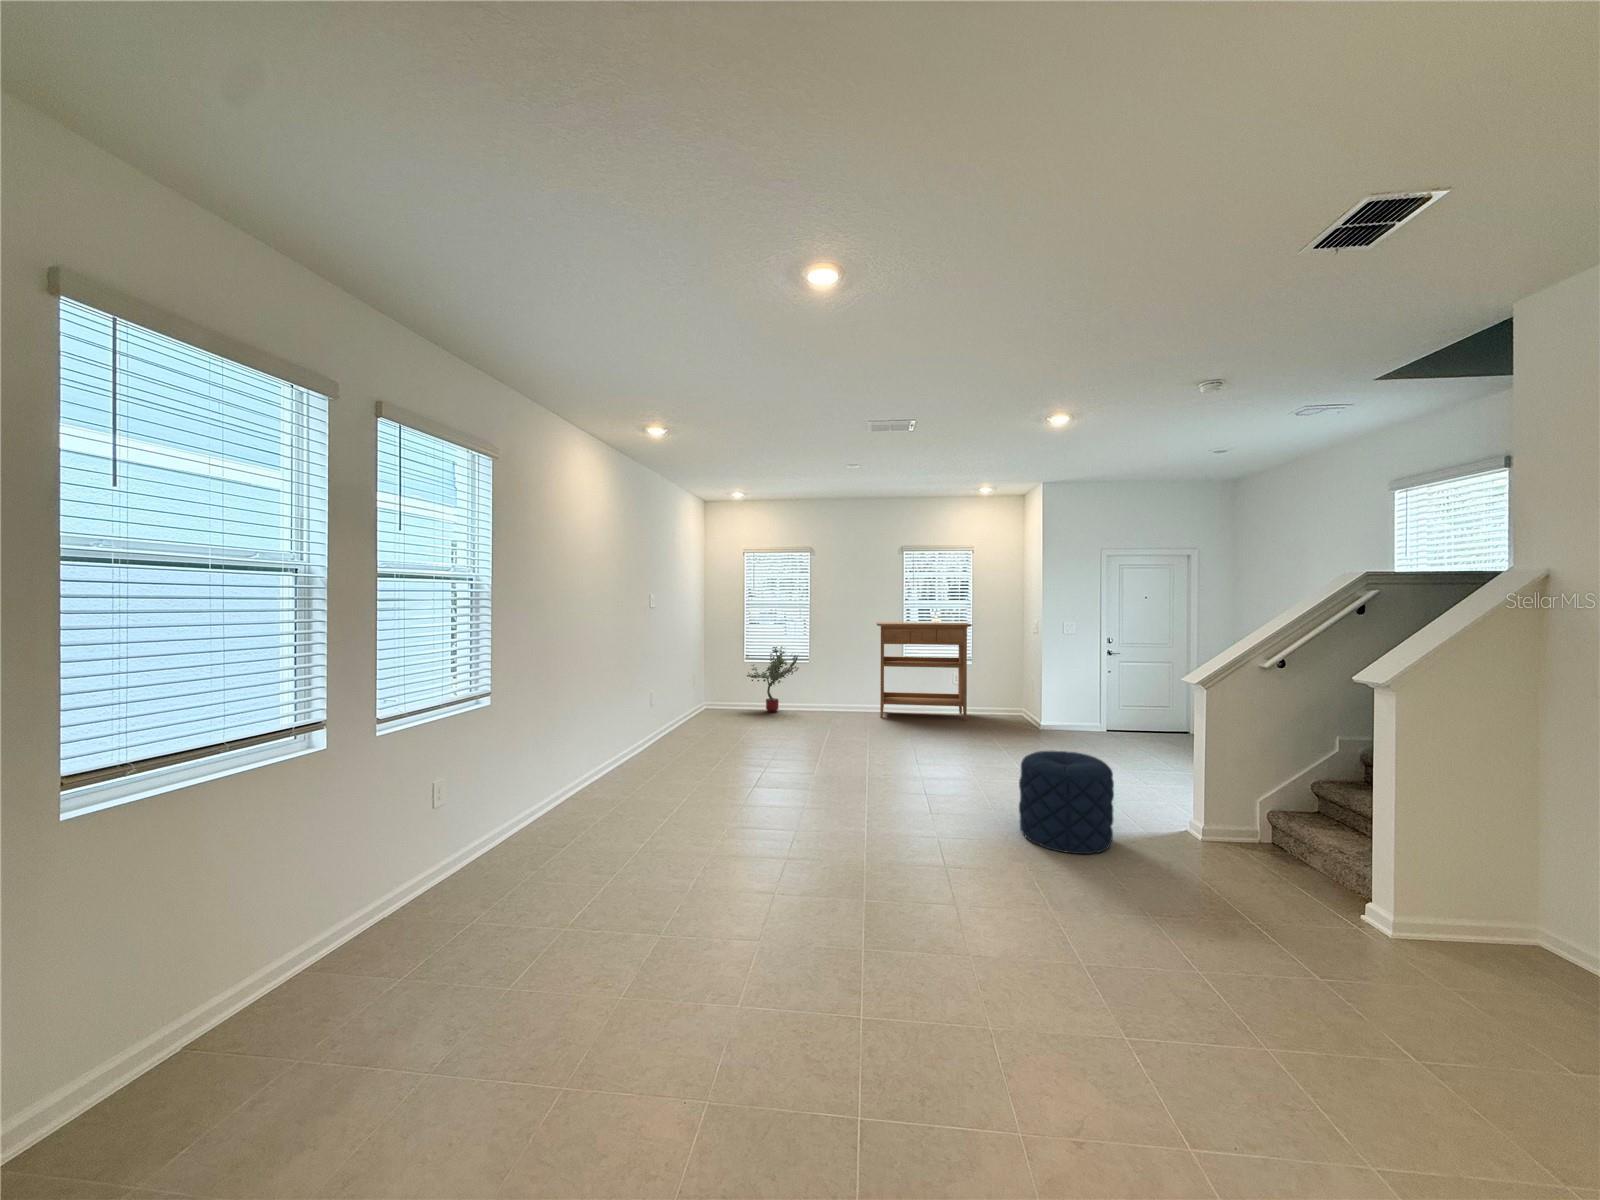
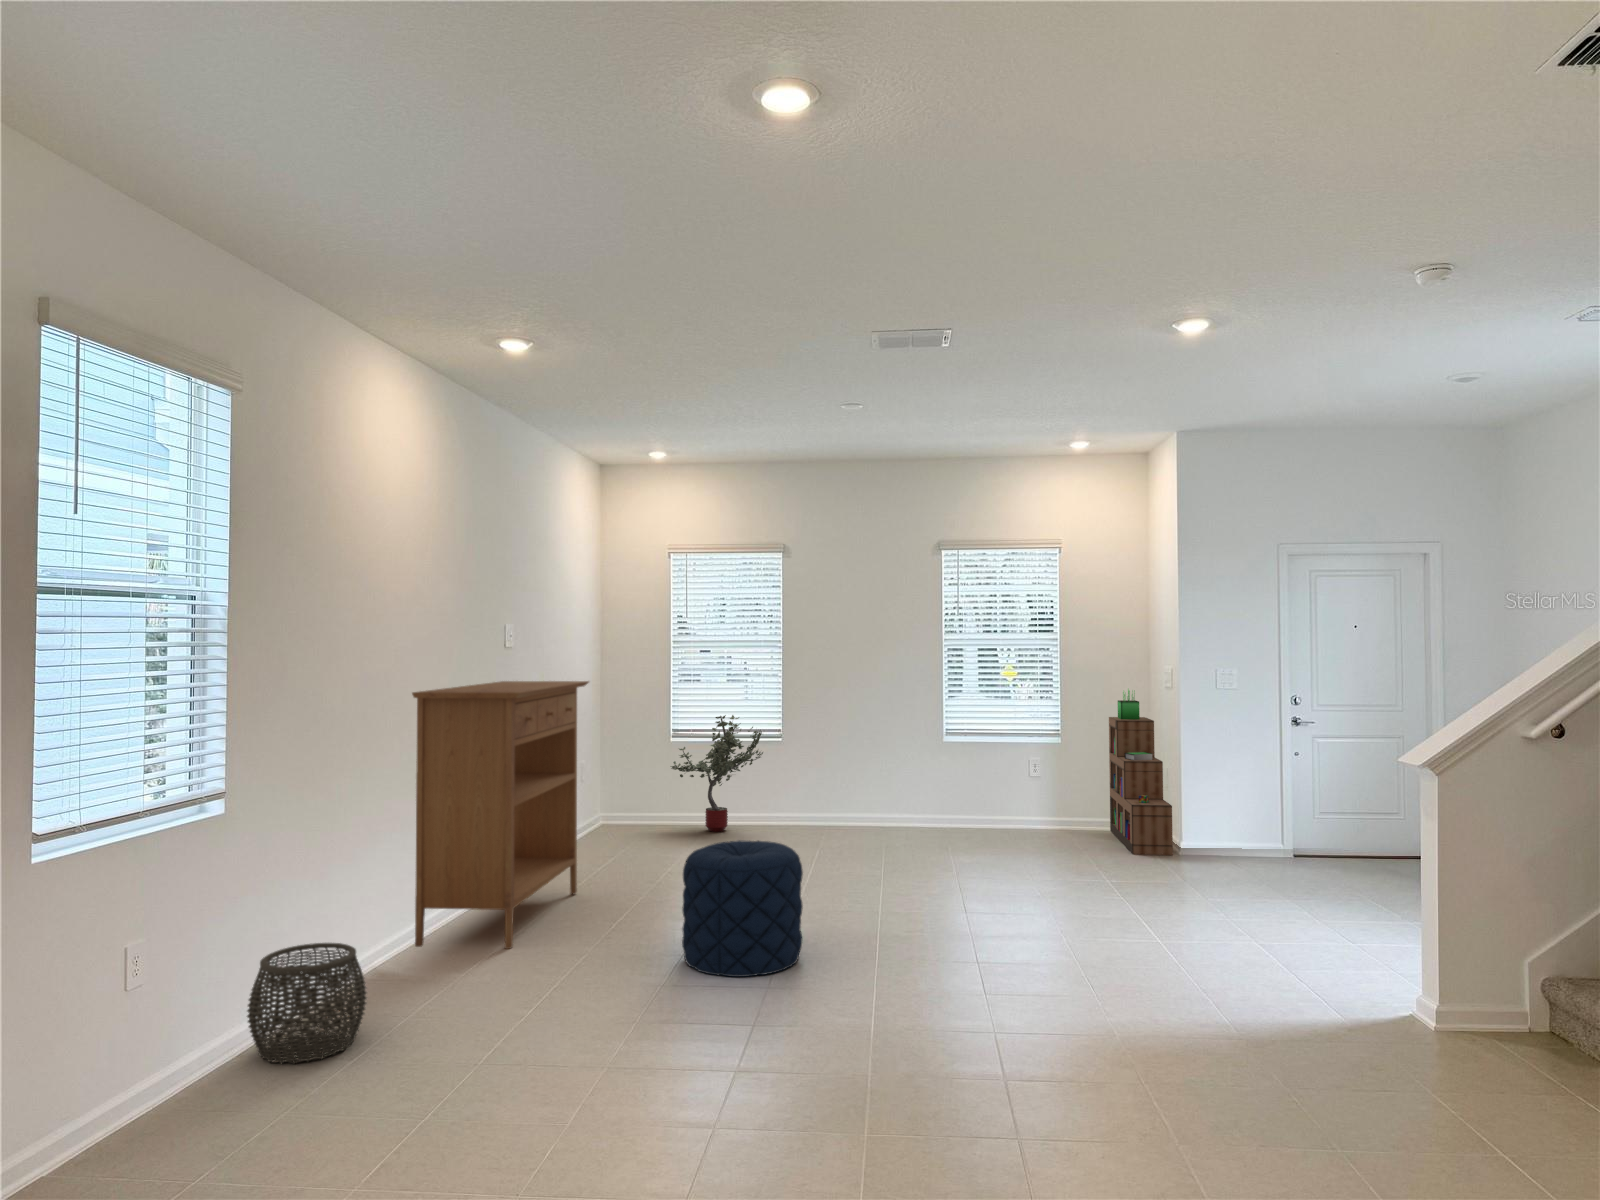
console table: present [876,622,972,721] -> present [412,681,589,949]
bookshelf: none [998,632,1036,729] -> present [1109,690,1173,855]
pouf: present [1019,751,1114,854] -> present [682,840,803,977]
woven basket: none [505,779,574,849] -> present [247,943,367,1064]

